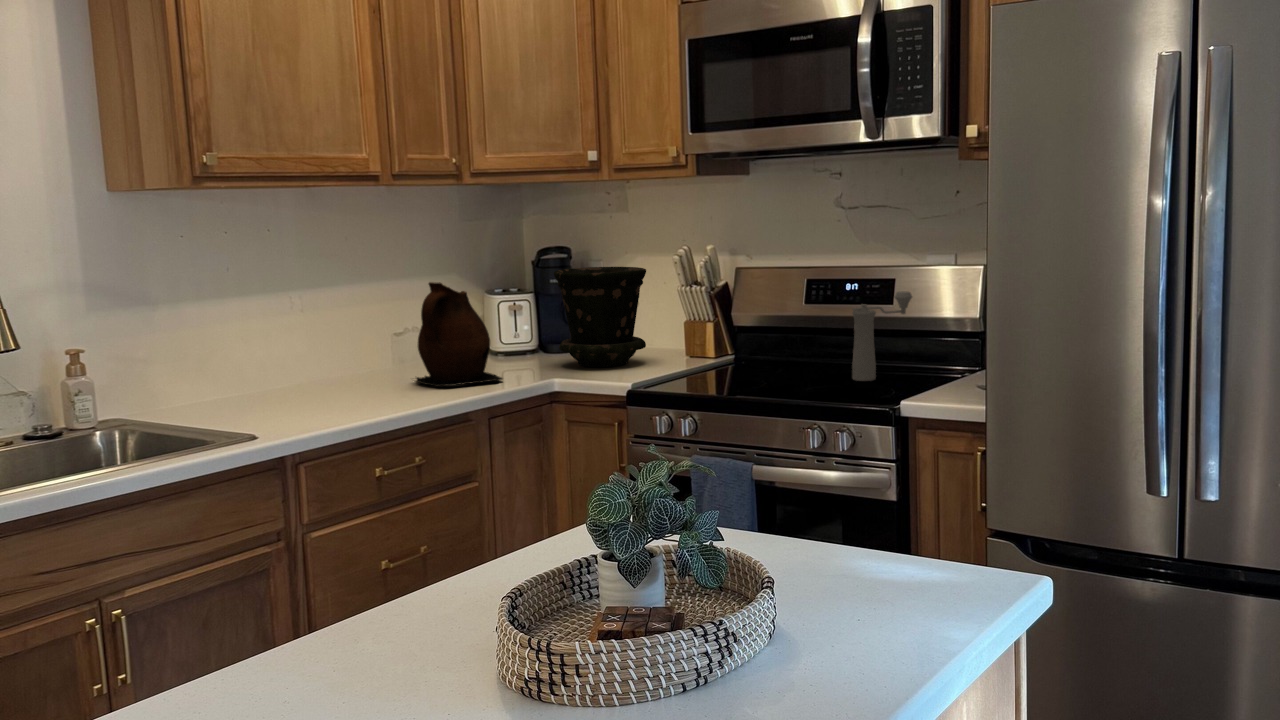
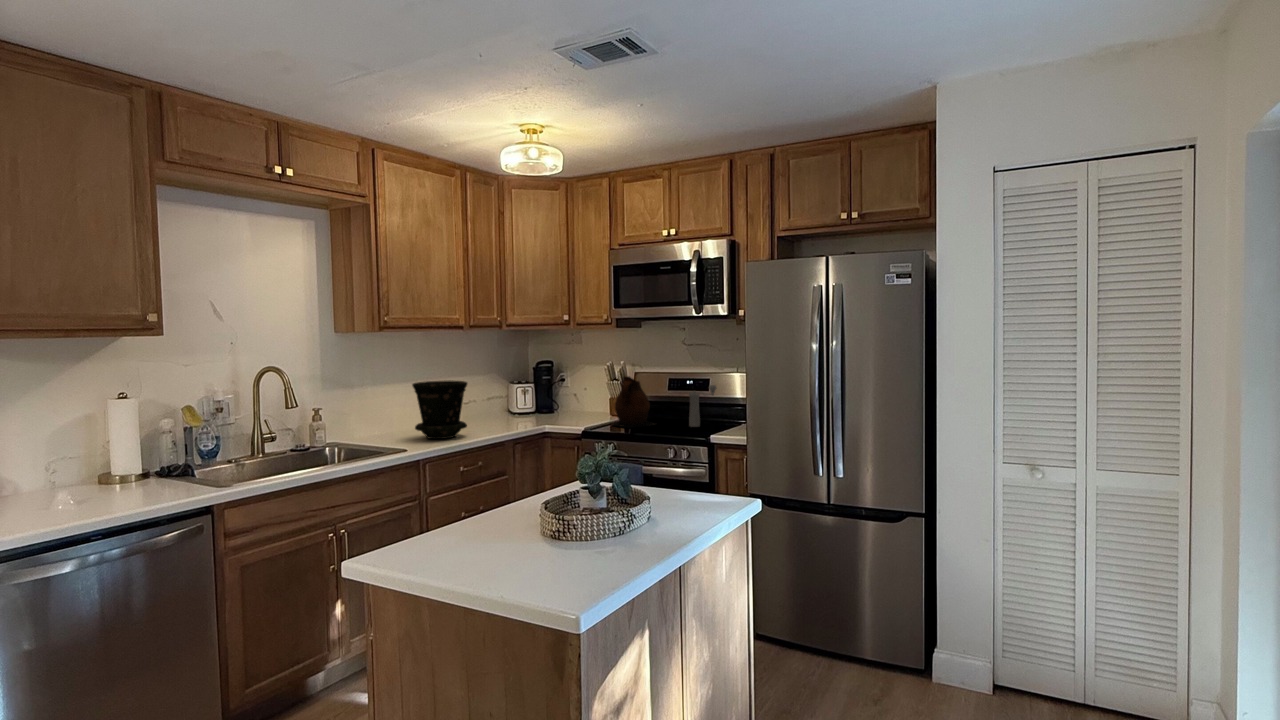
flower pot: present [554,267,646,367] -> present [412,380,467,439]
ceramic pitcher: present [416,282,503,387] -> present [613,376,655,427]

